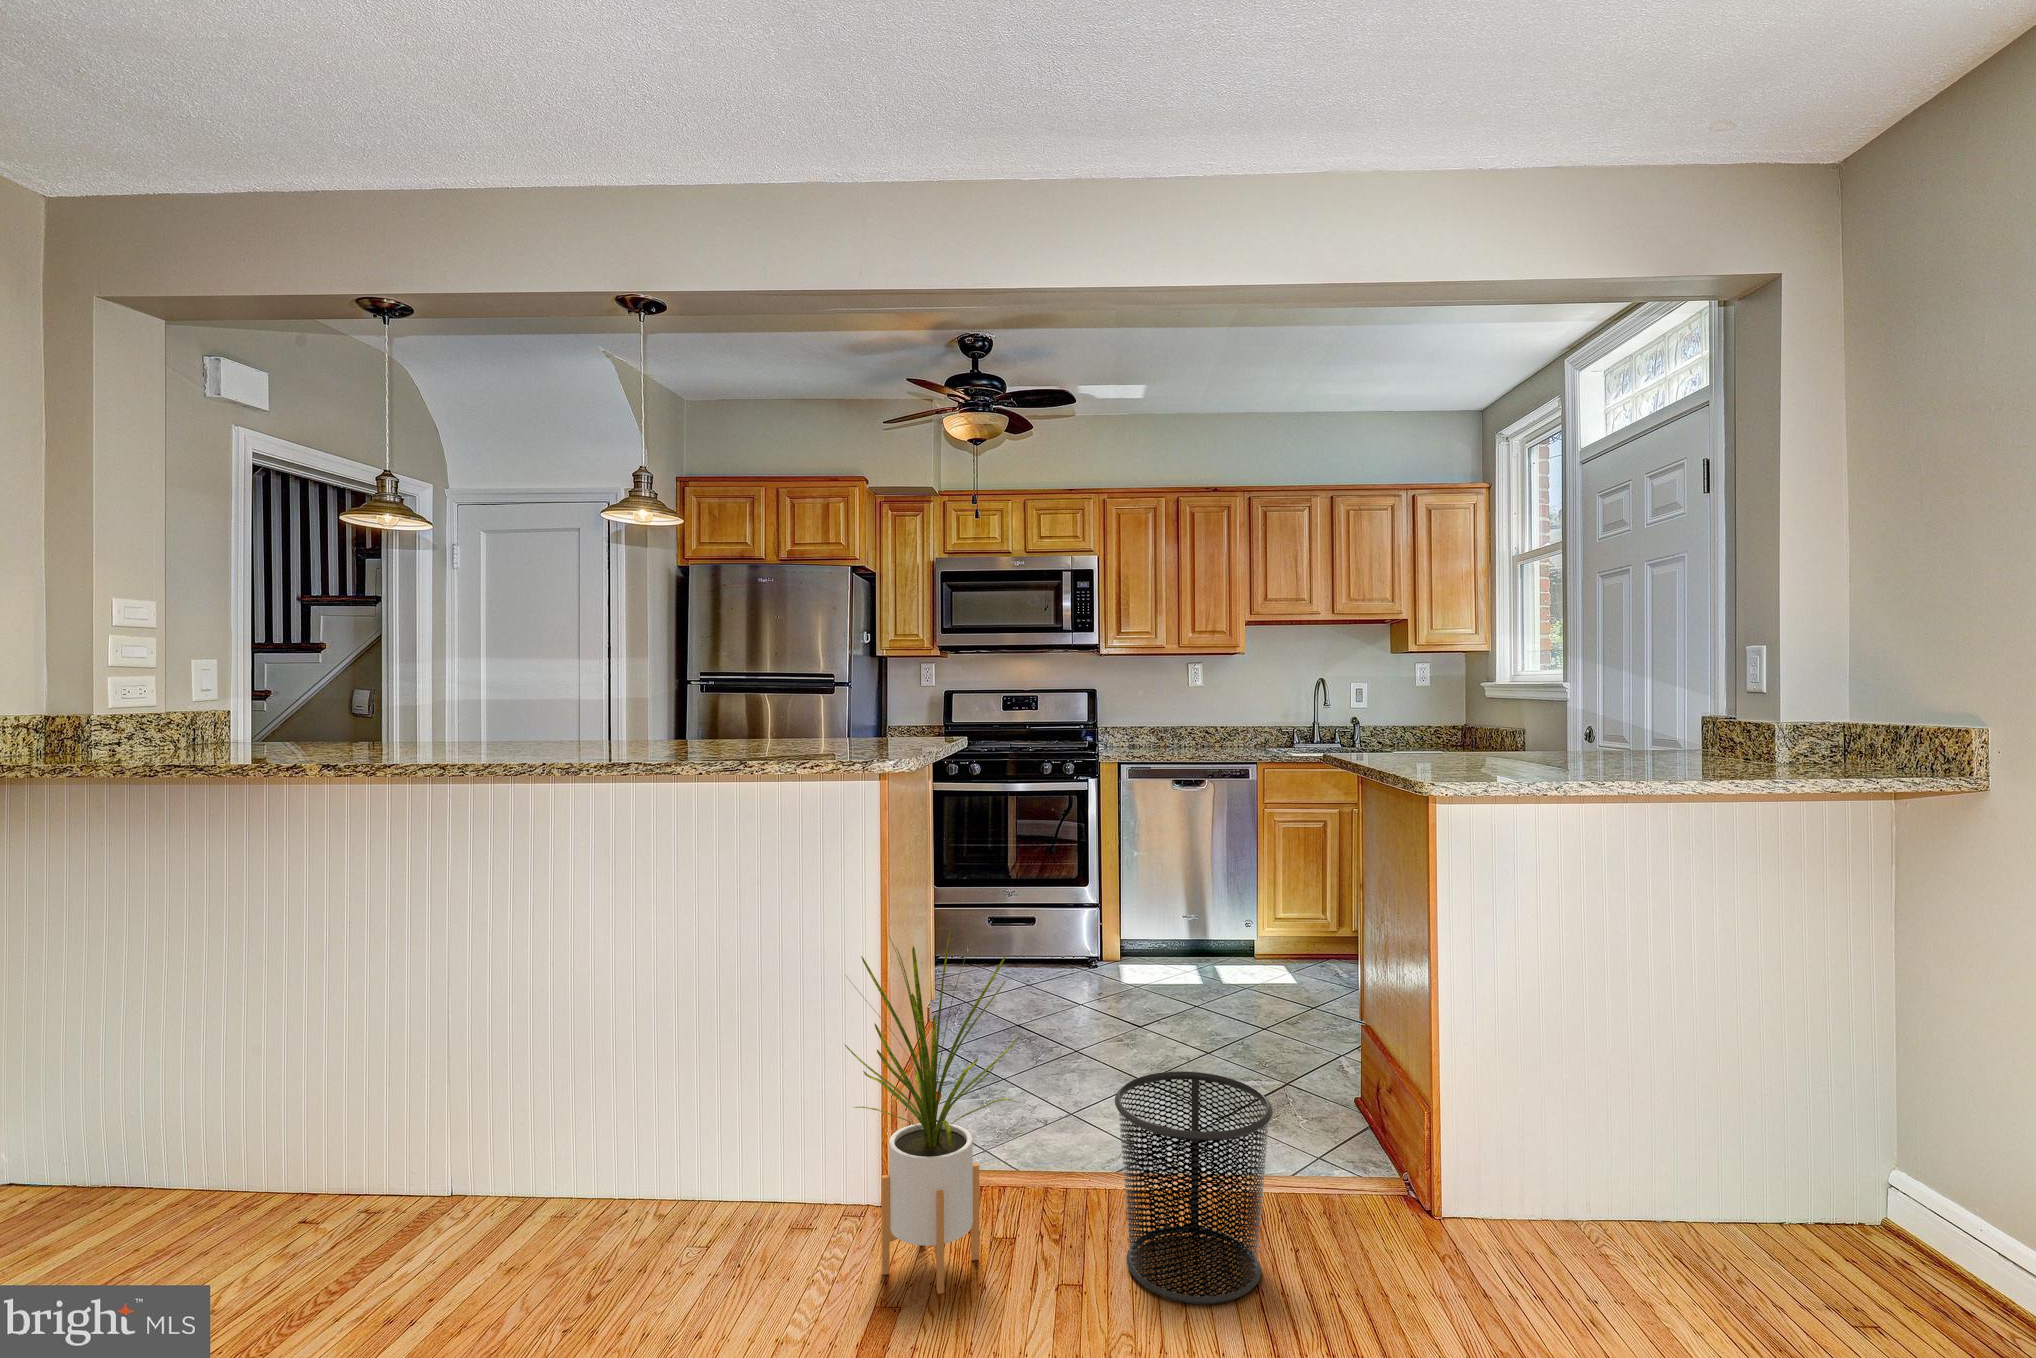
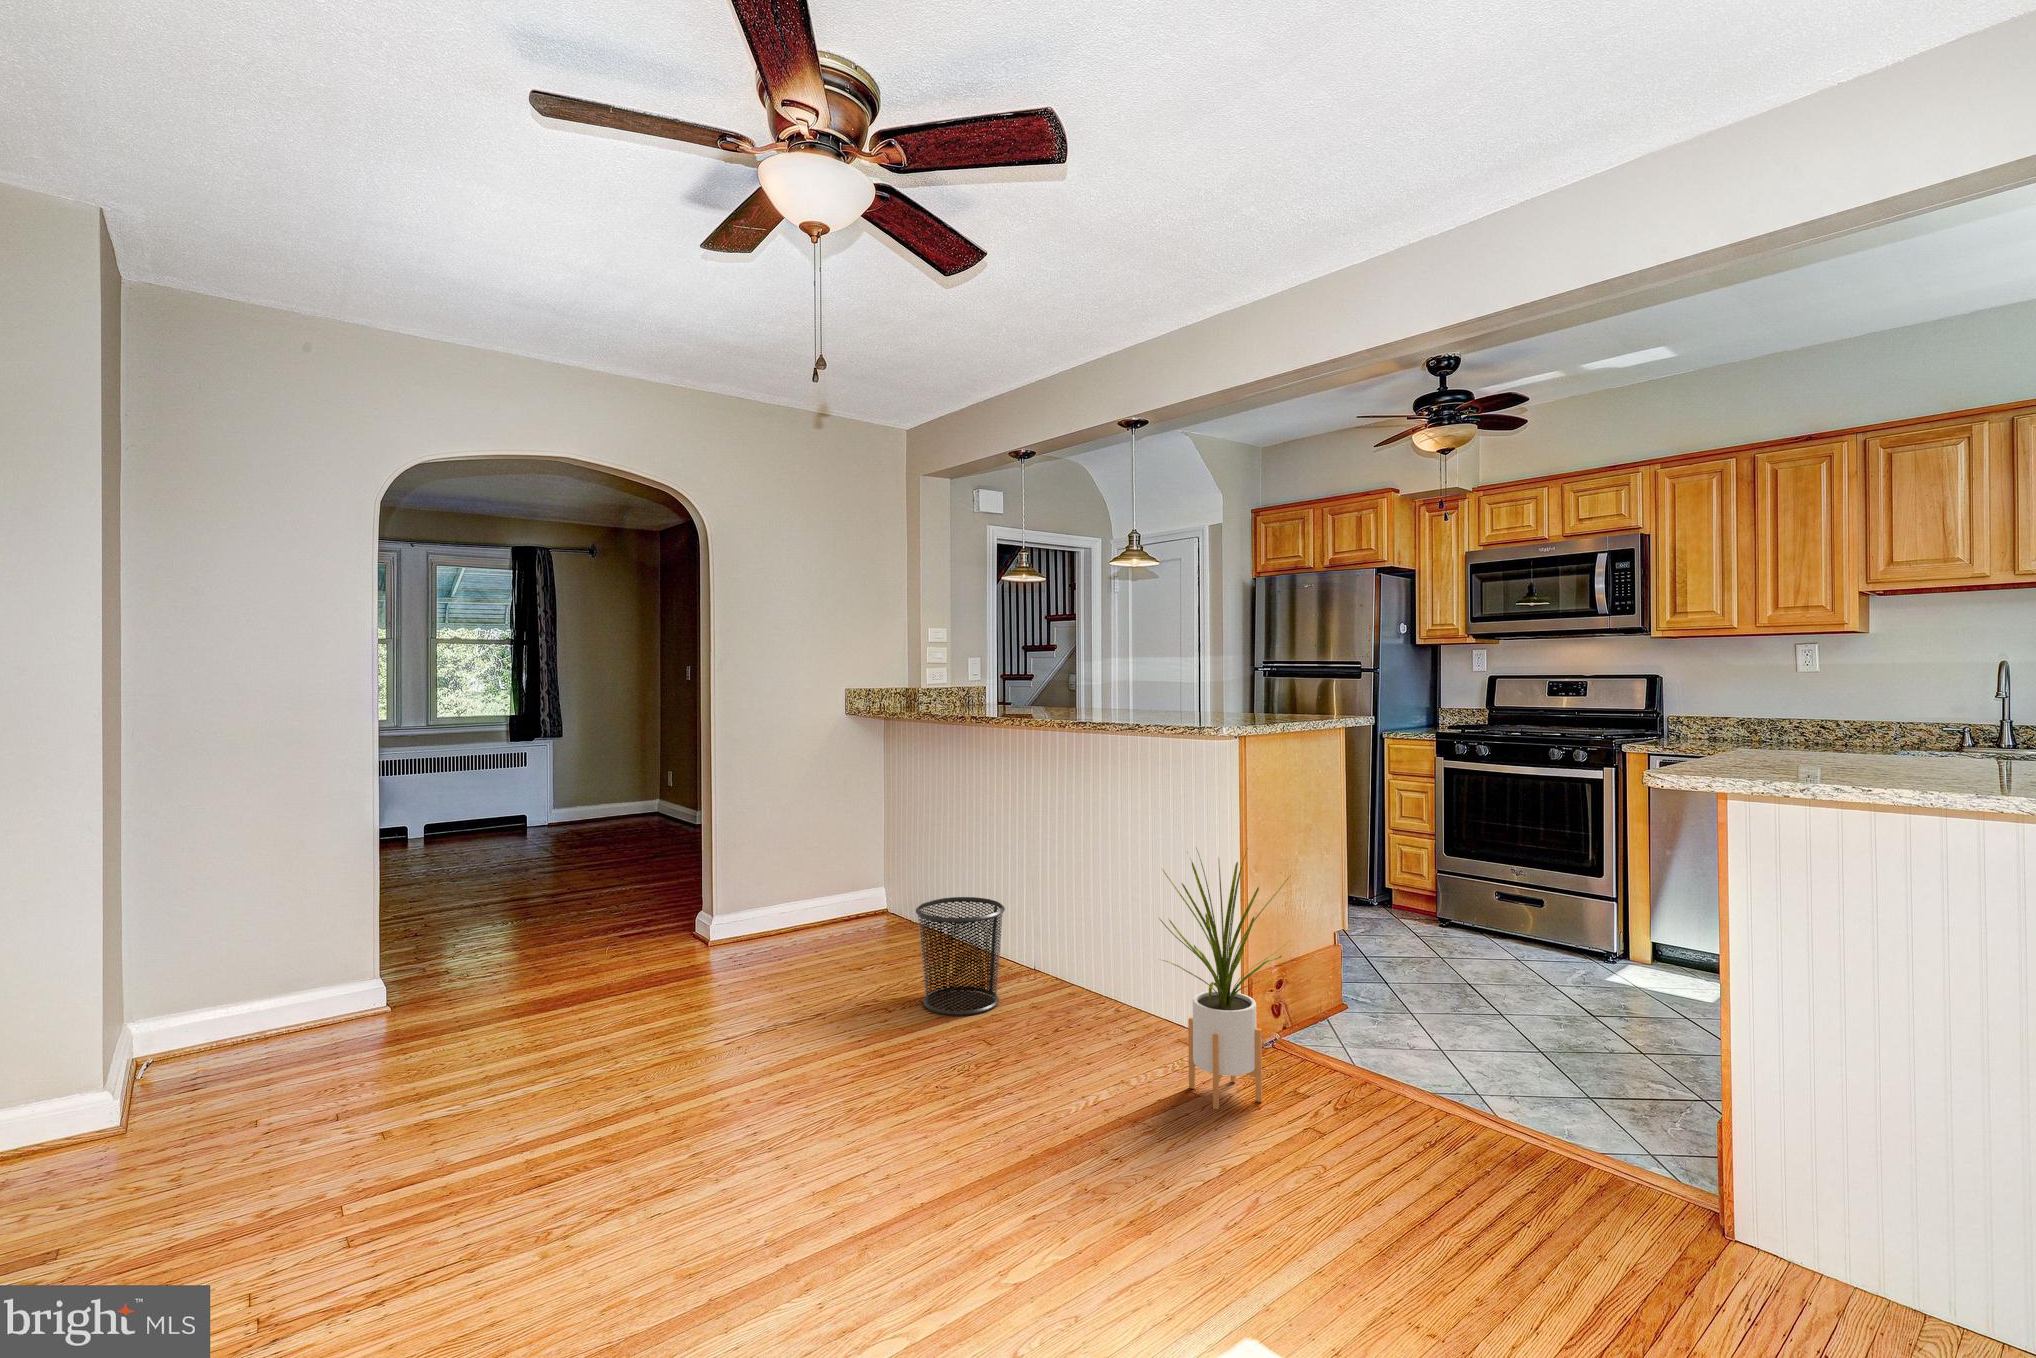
waste bin: present [1115,1071,1273,1304] -> present [916,897,1005,1015]

